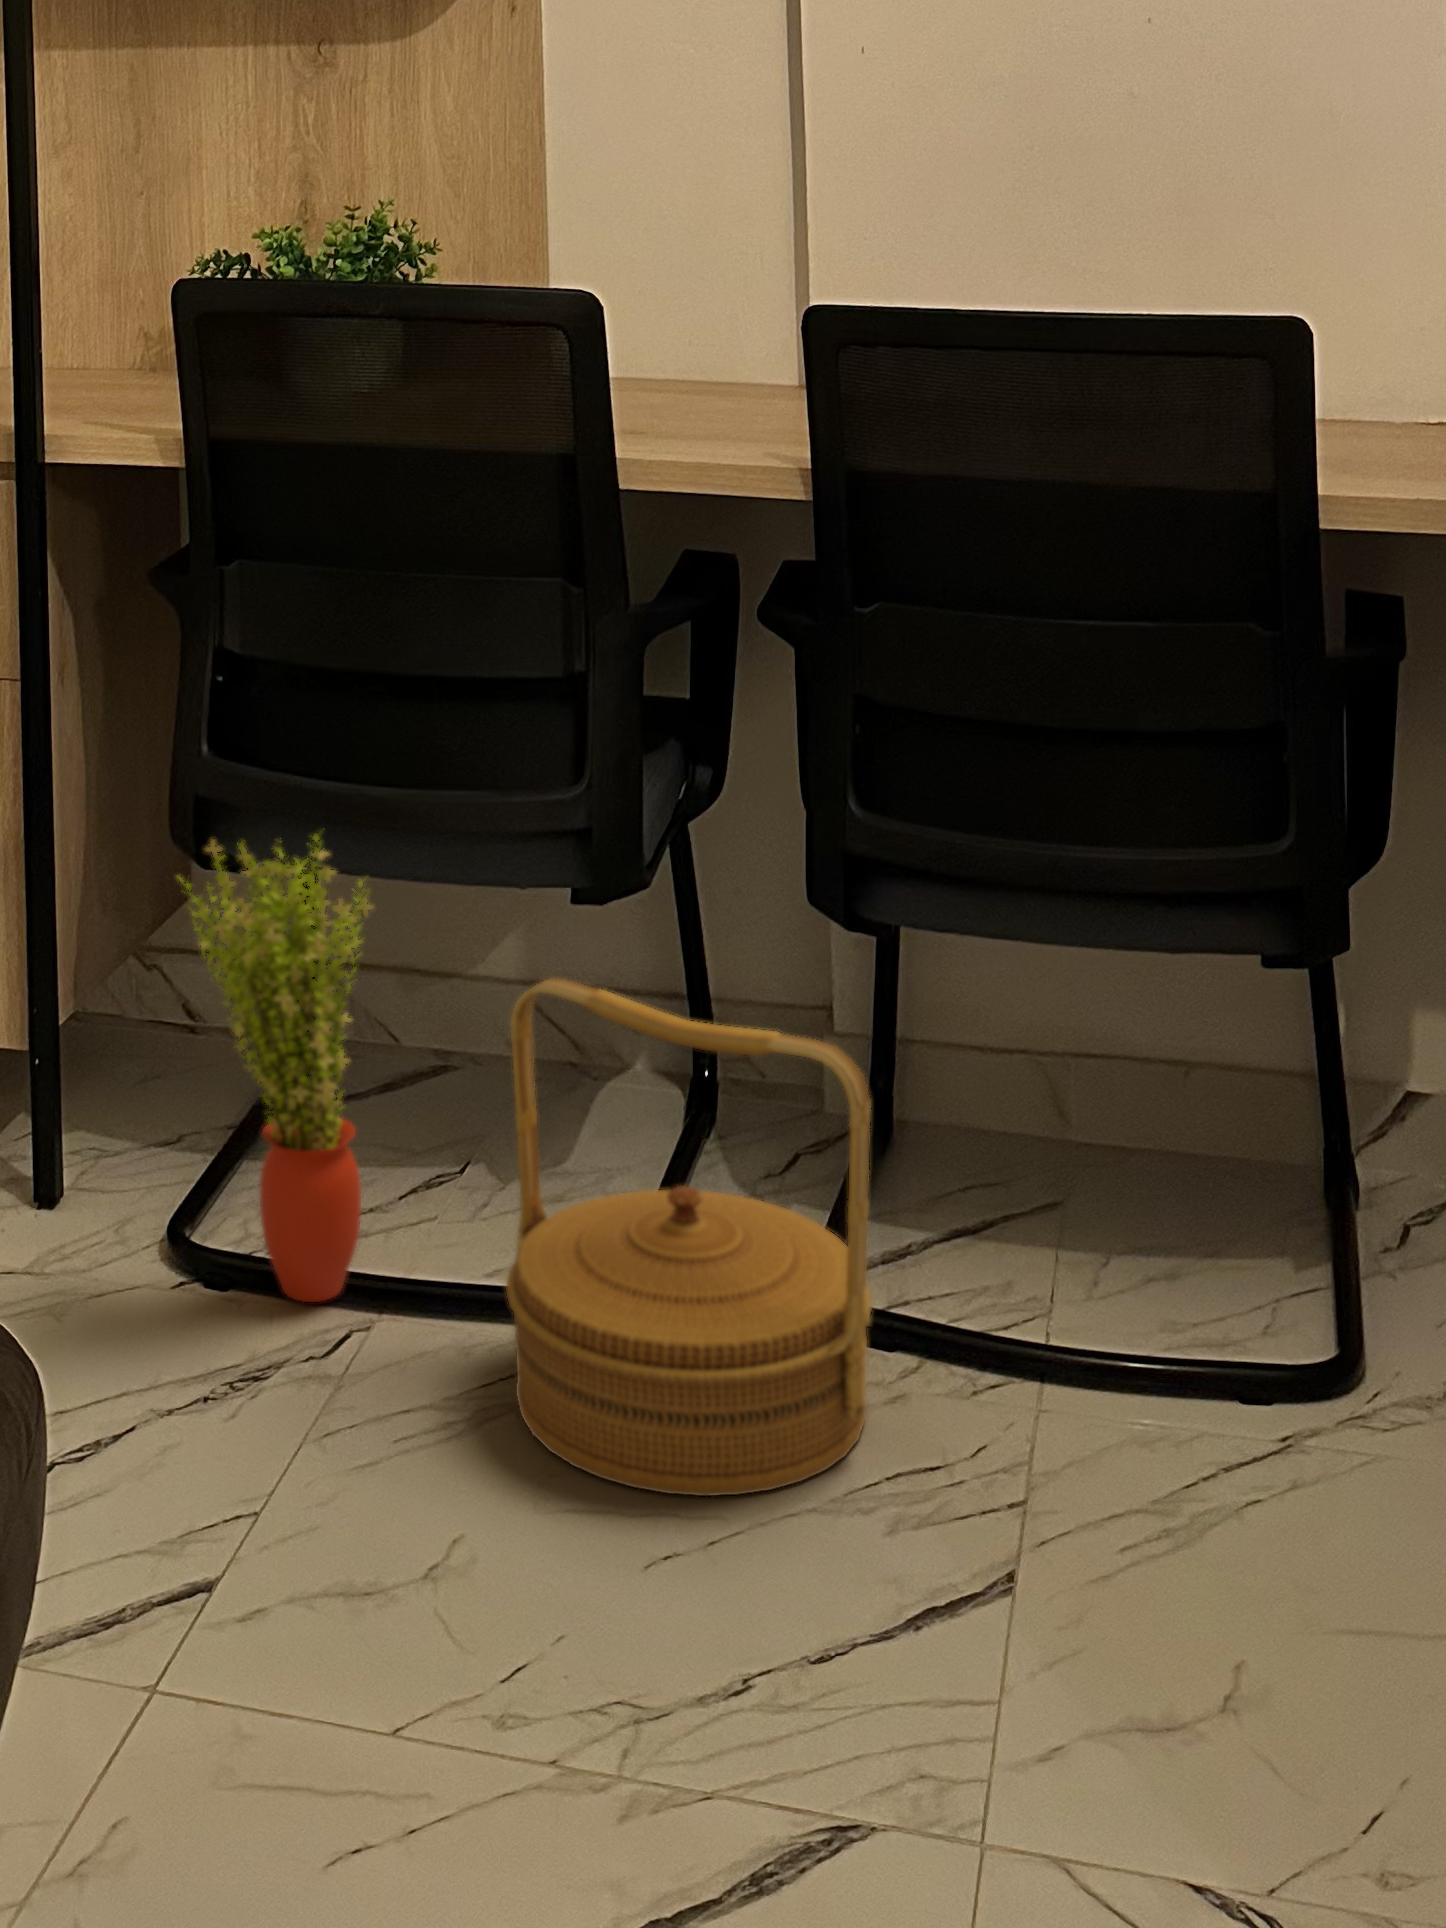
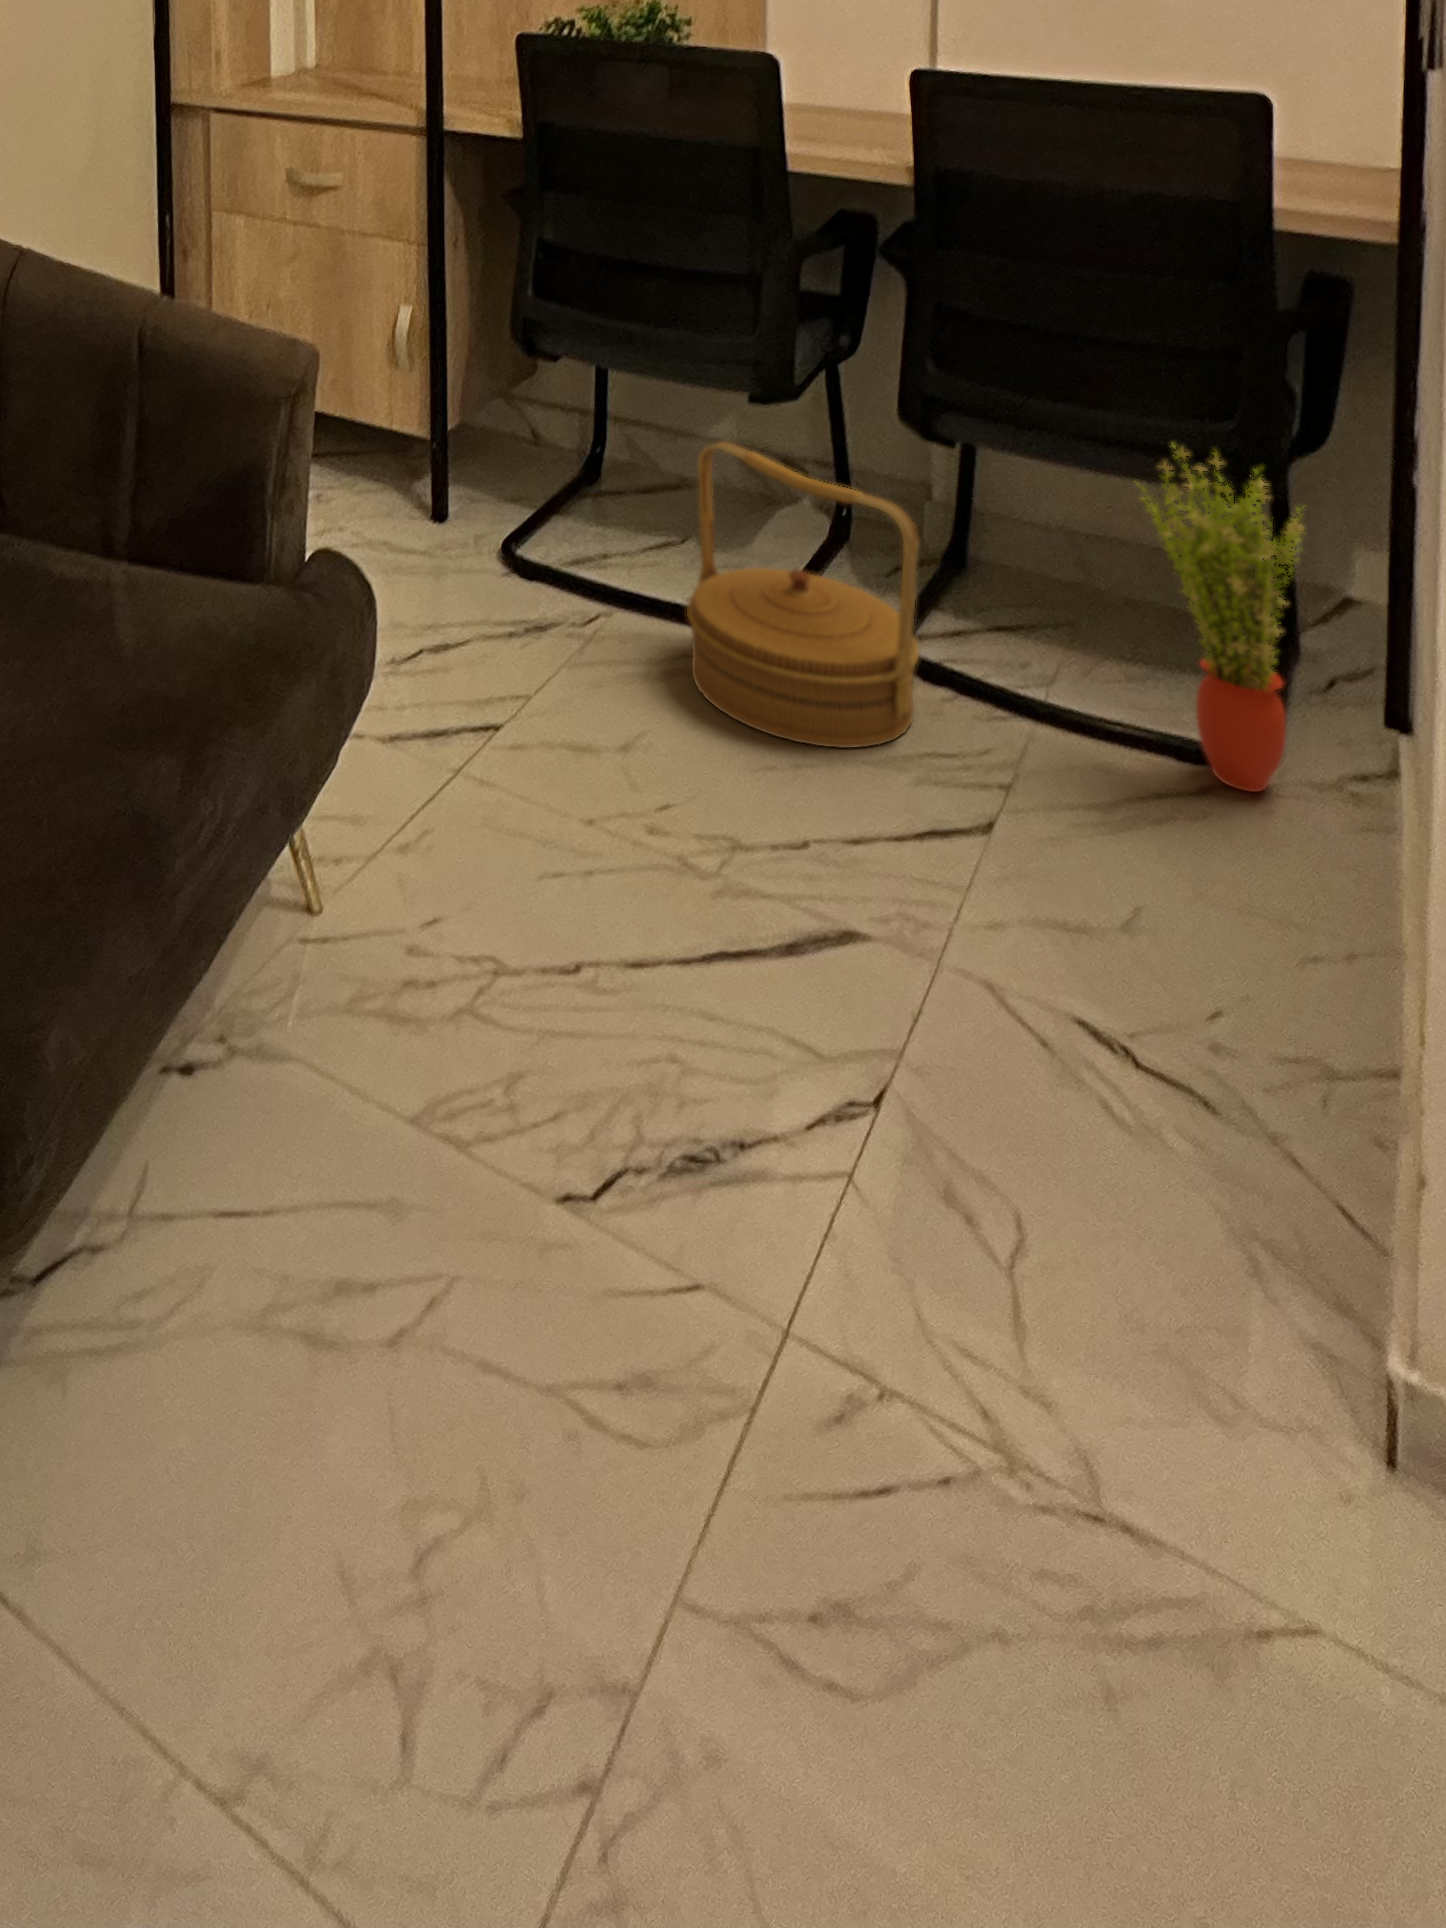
potted plant: present [180,834,373,1302] -> present [1135,442,1305,792]

